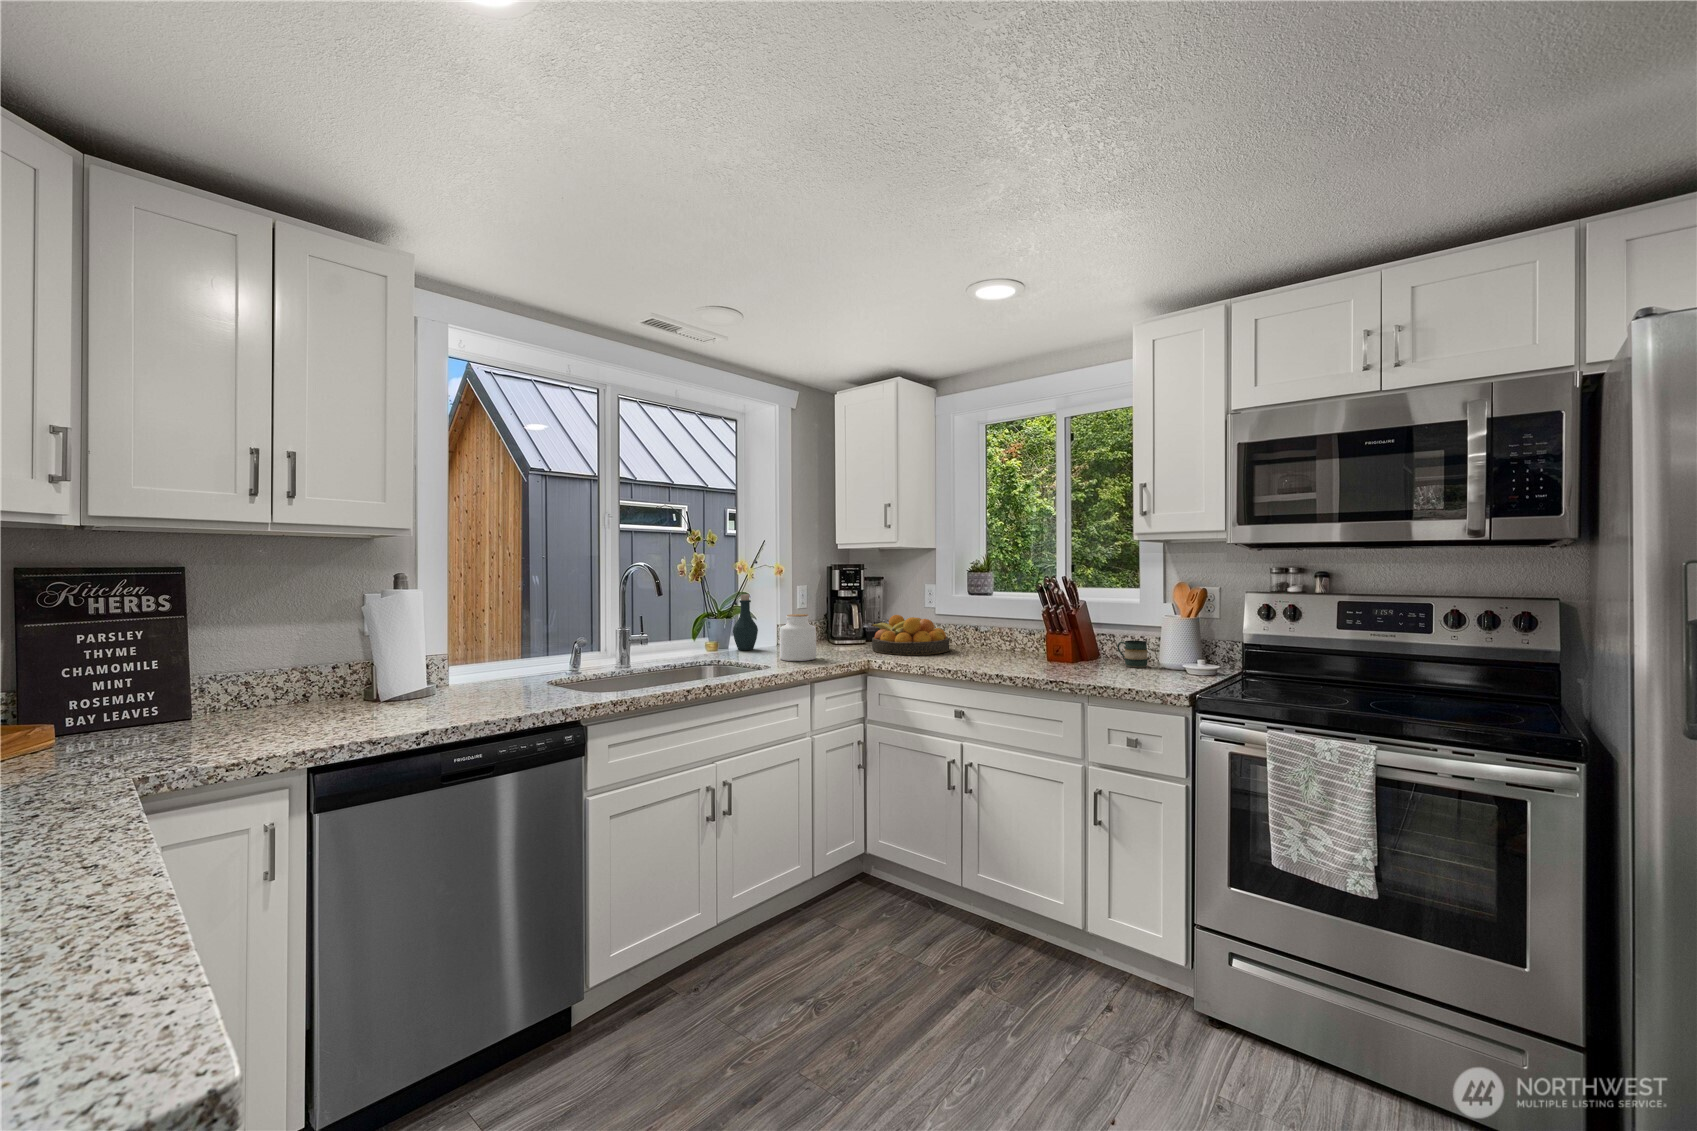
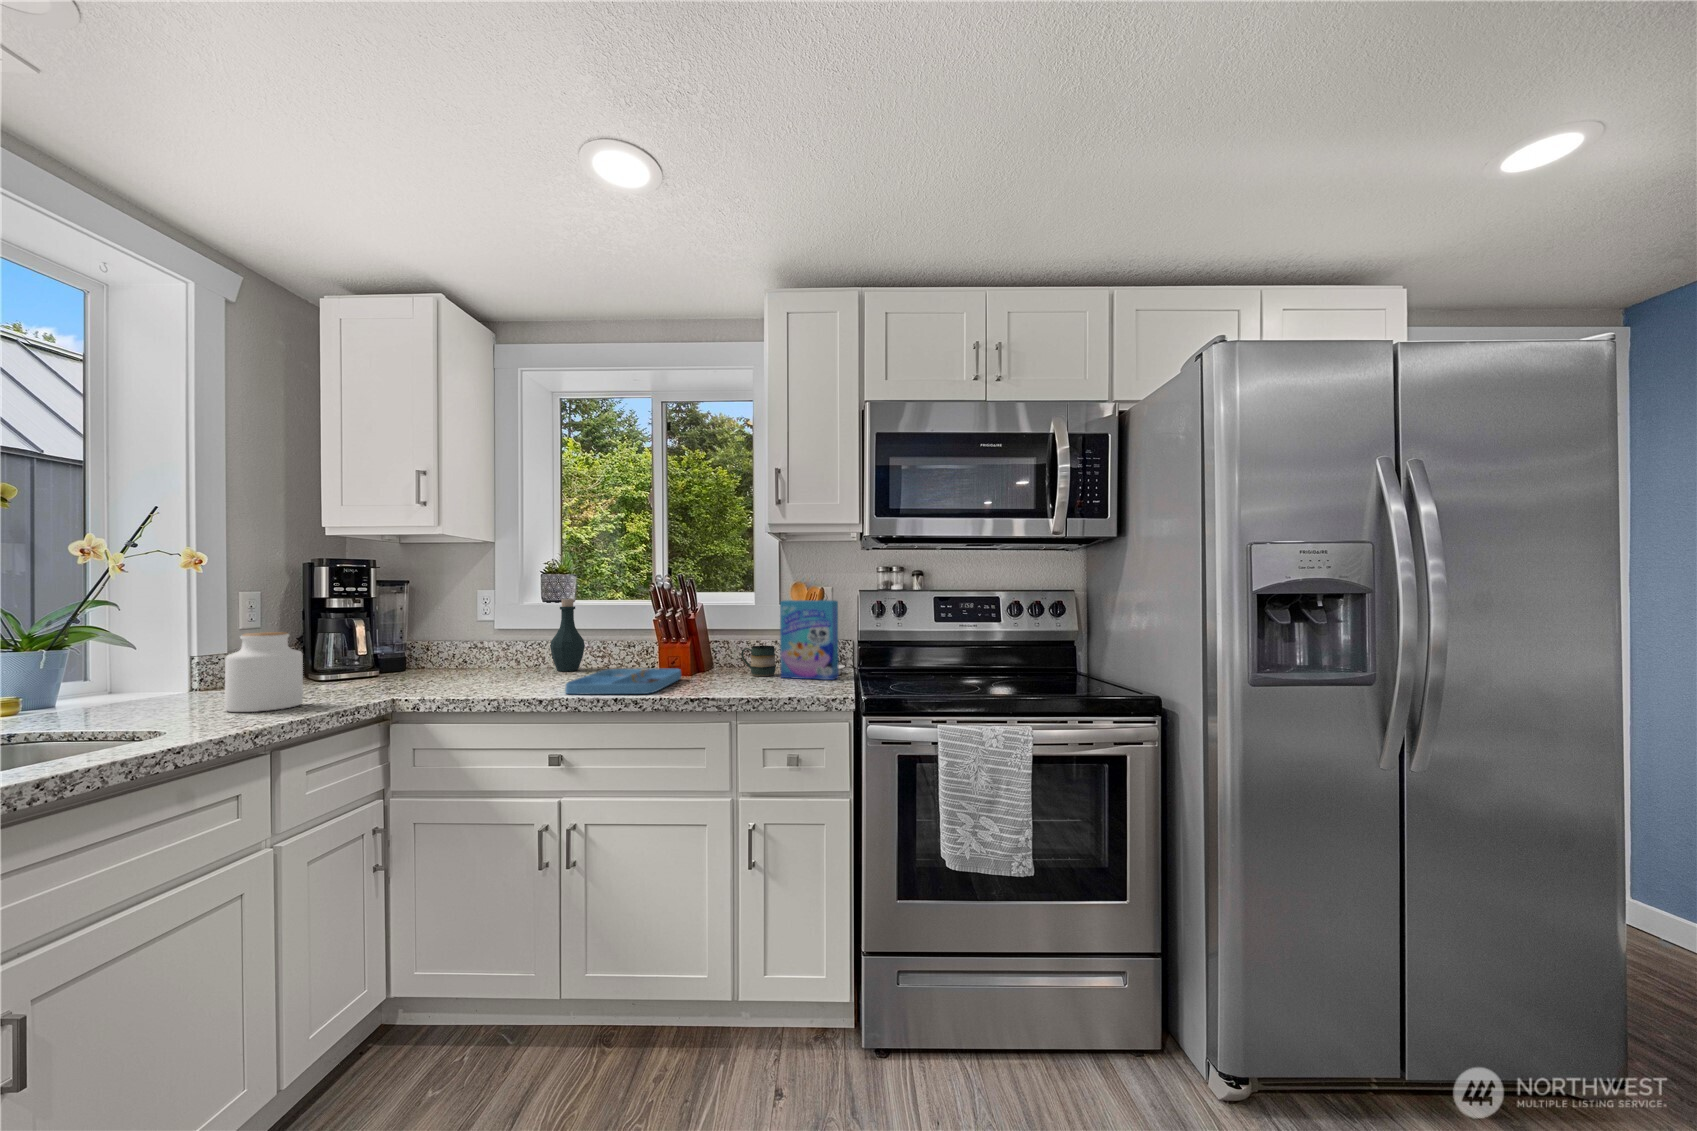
bottle: present [733,594,758,650] -> present [550,599,585,671]
cereal box: none [1148,602,1204,677] -> present [780,600,839,680]
fruit bowl: present [871,615,949,655] -> none [392,630,520,687]
tray: none [965,651,1061,673] -> present [565,669,681,694]

